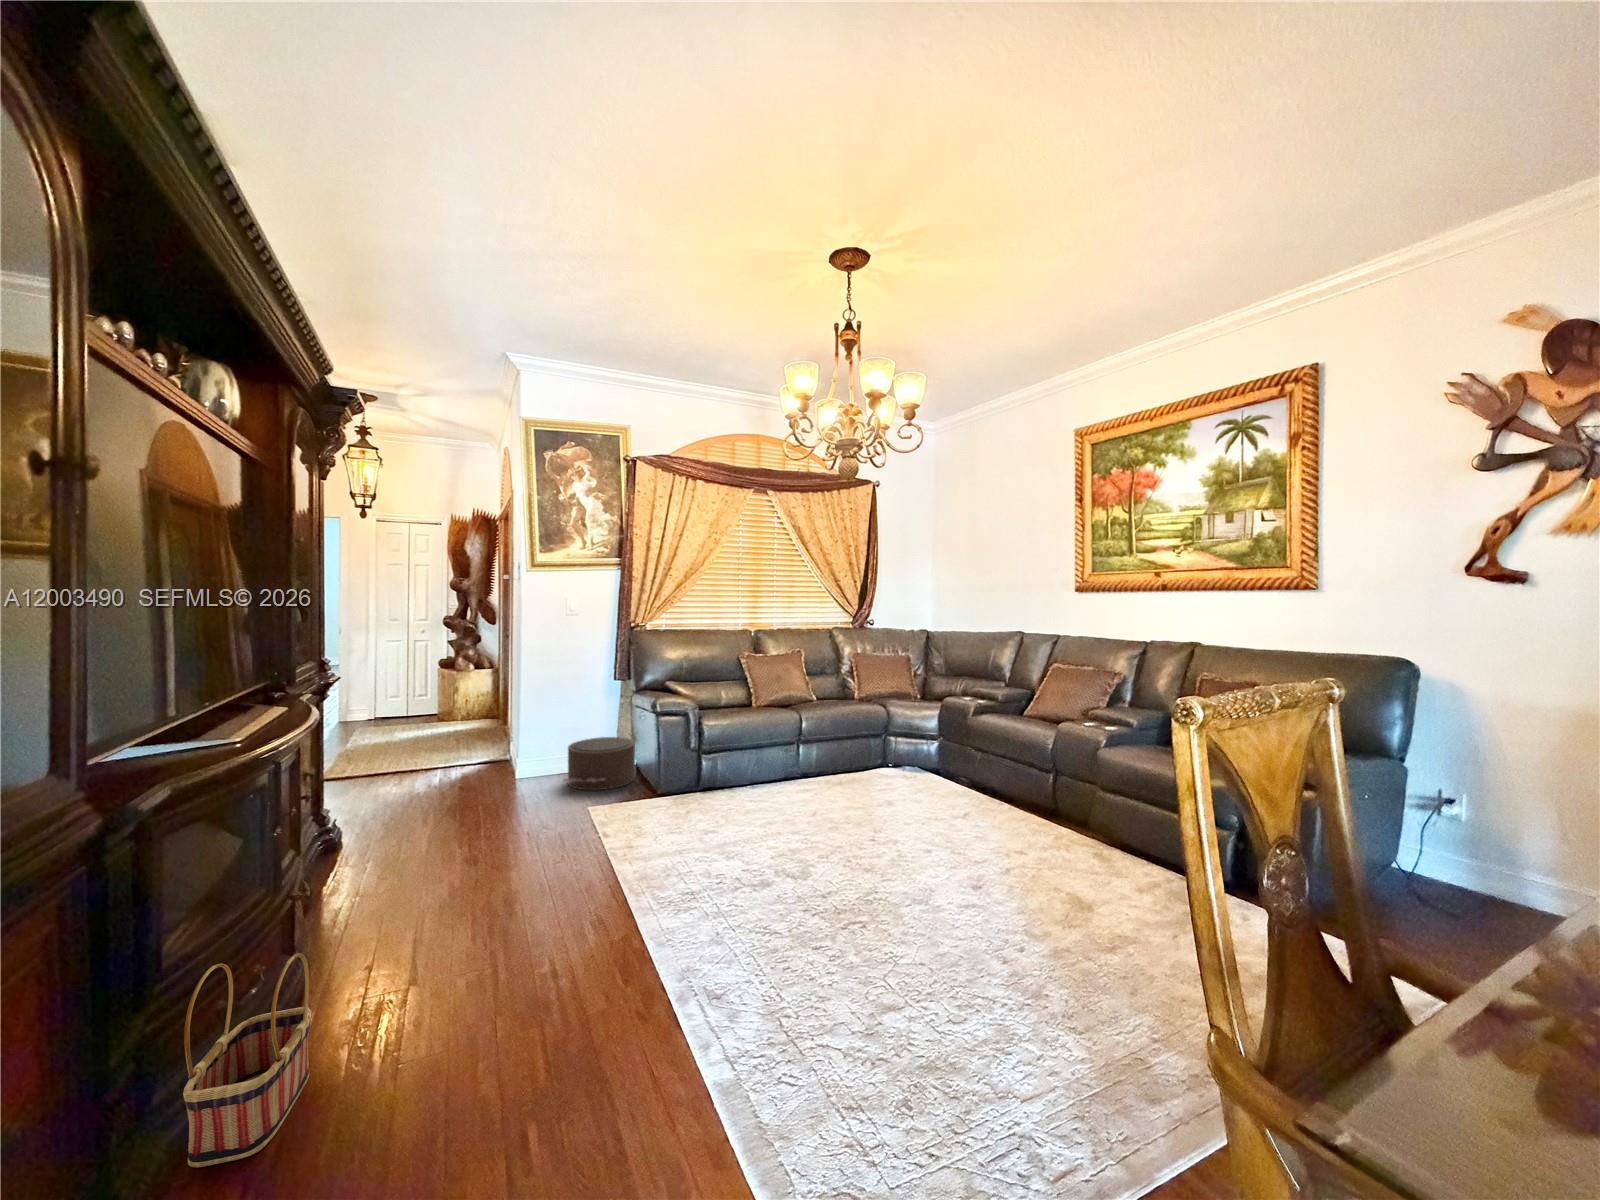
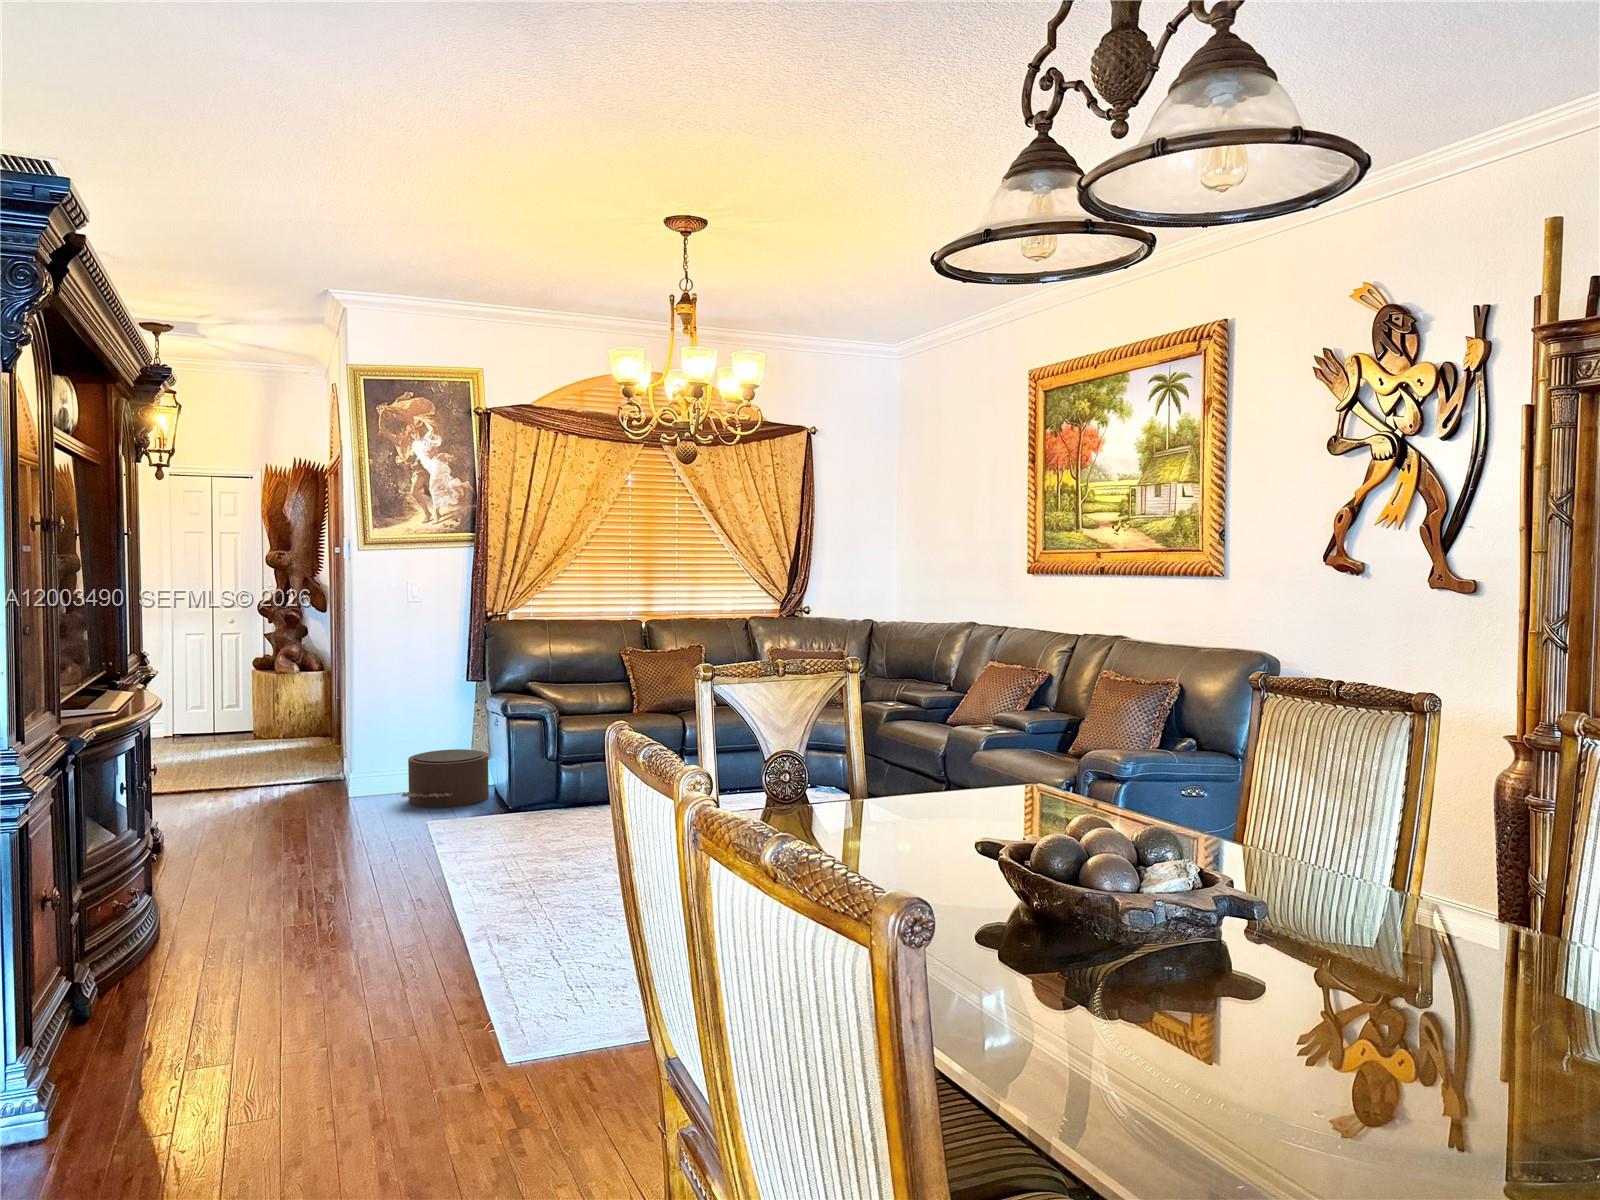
basket: present [183,953,311,1167] -> none [101,870,179,1004]

